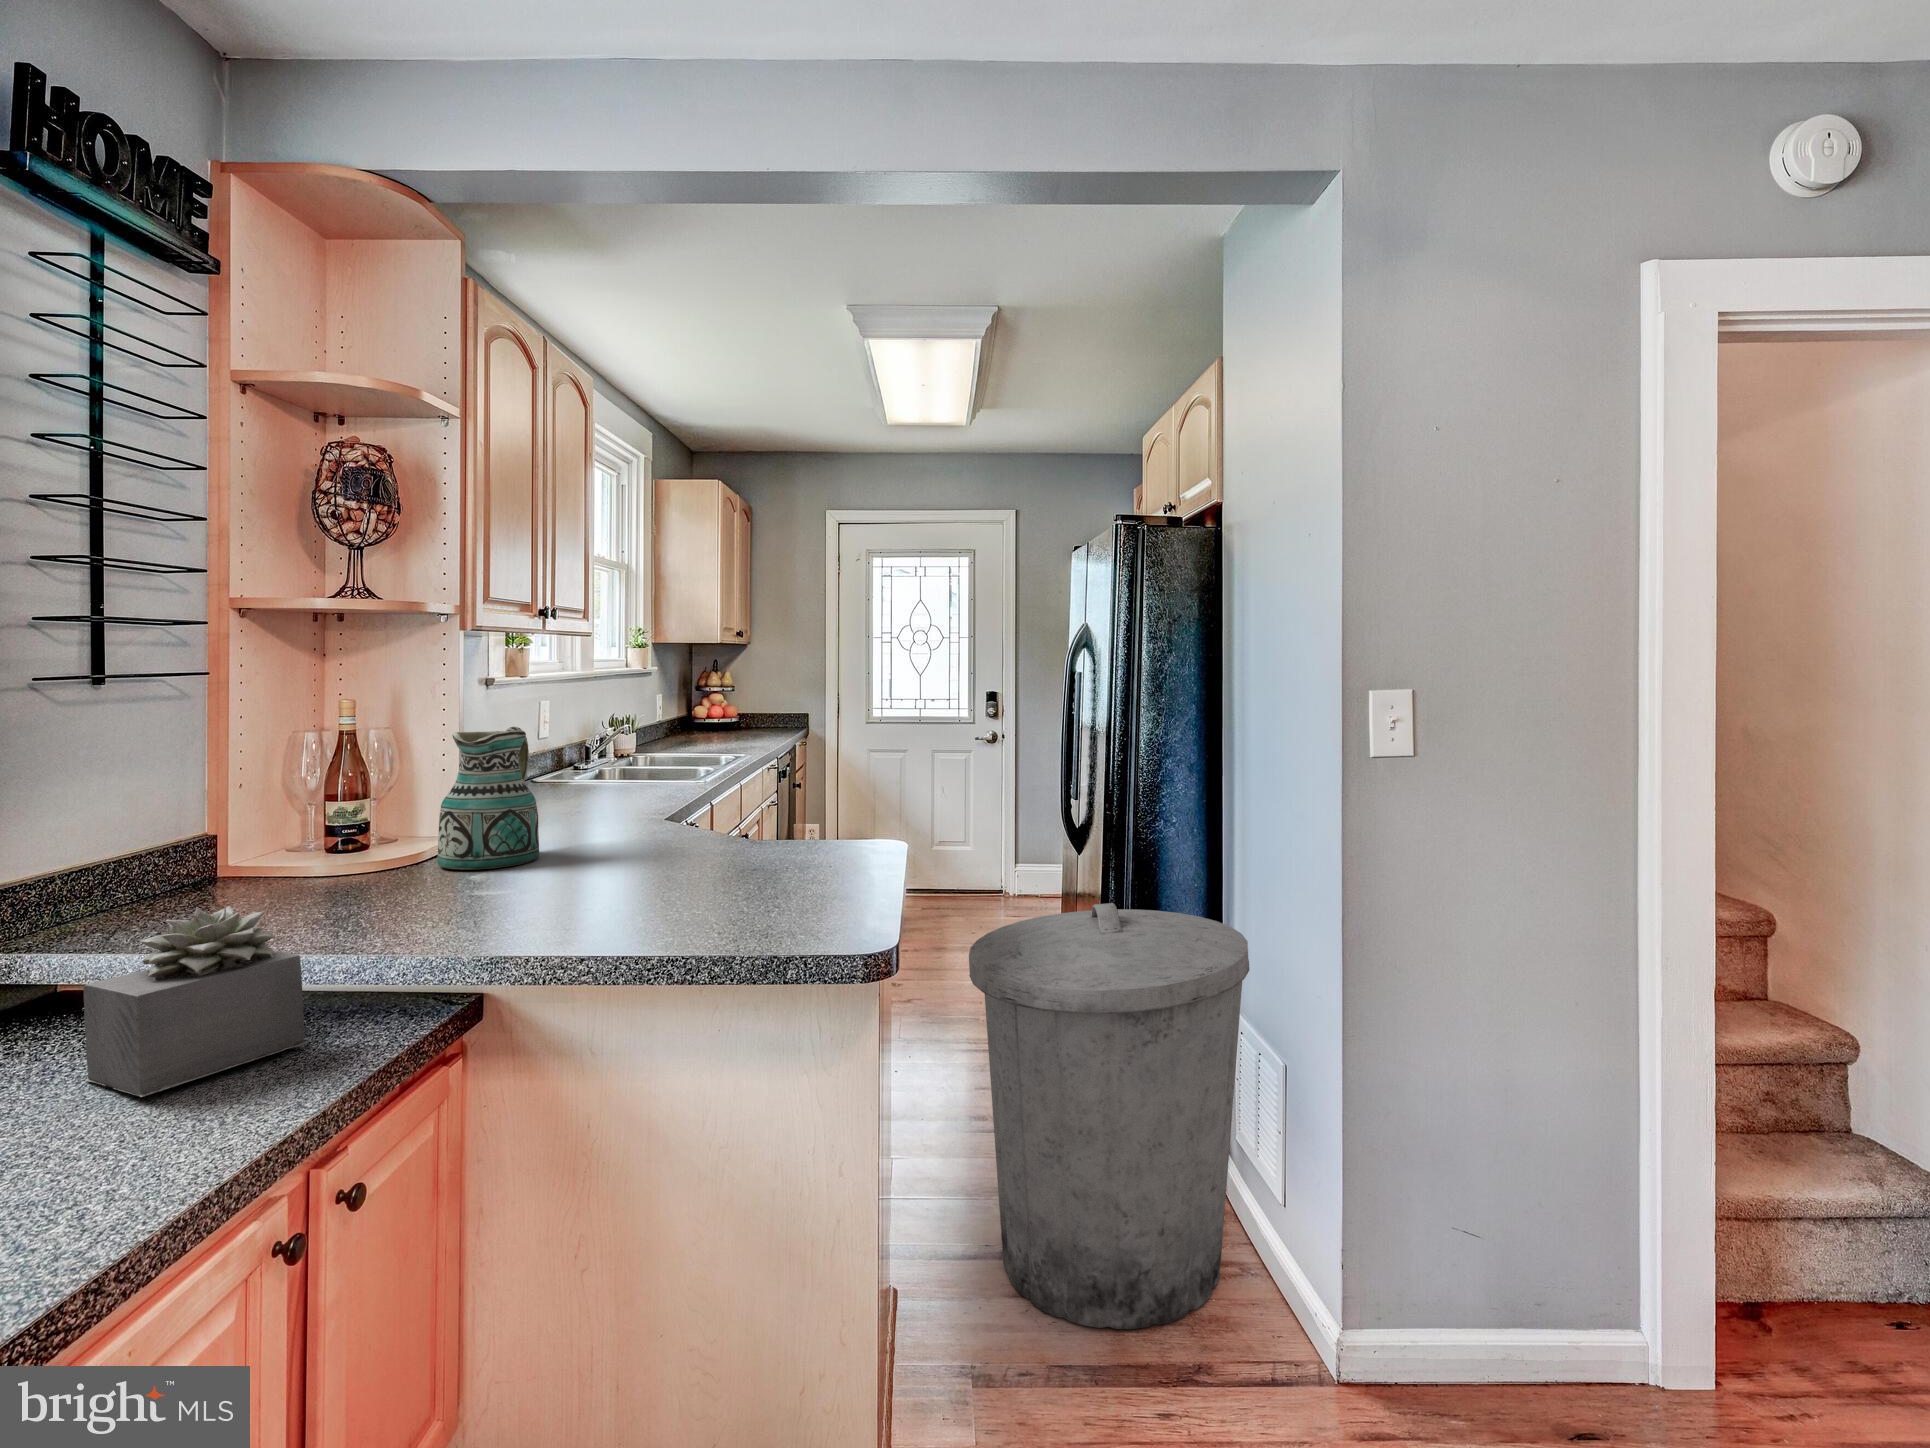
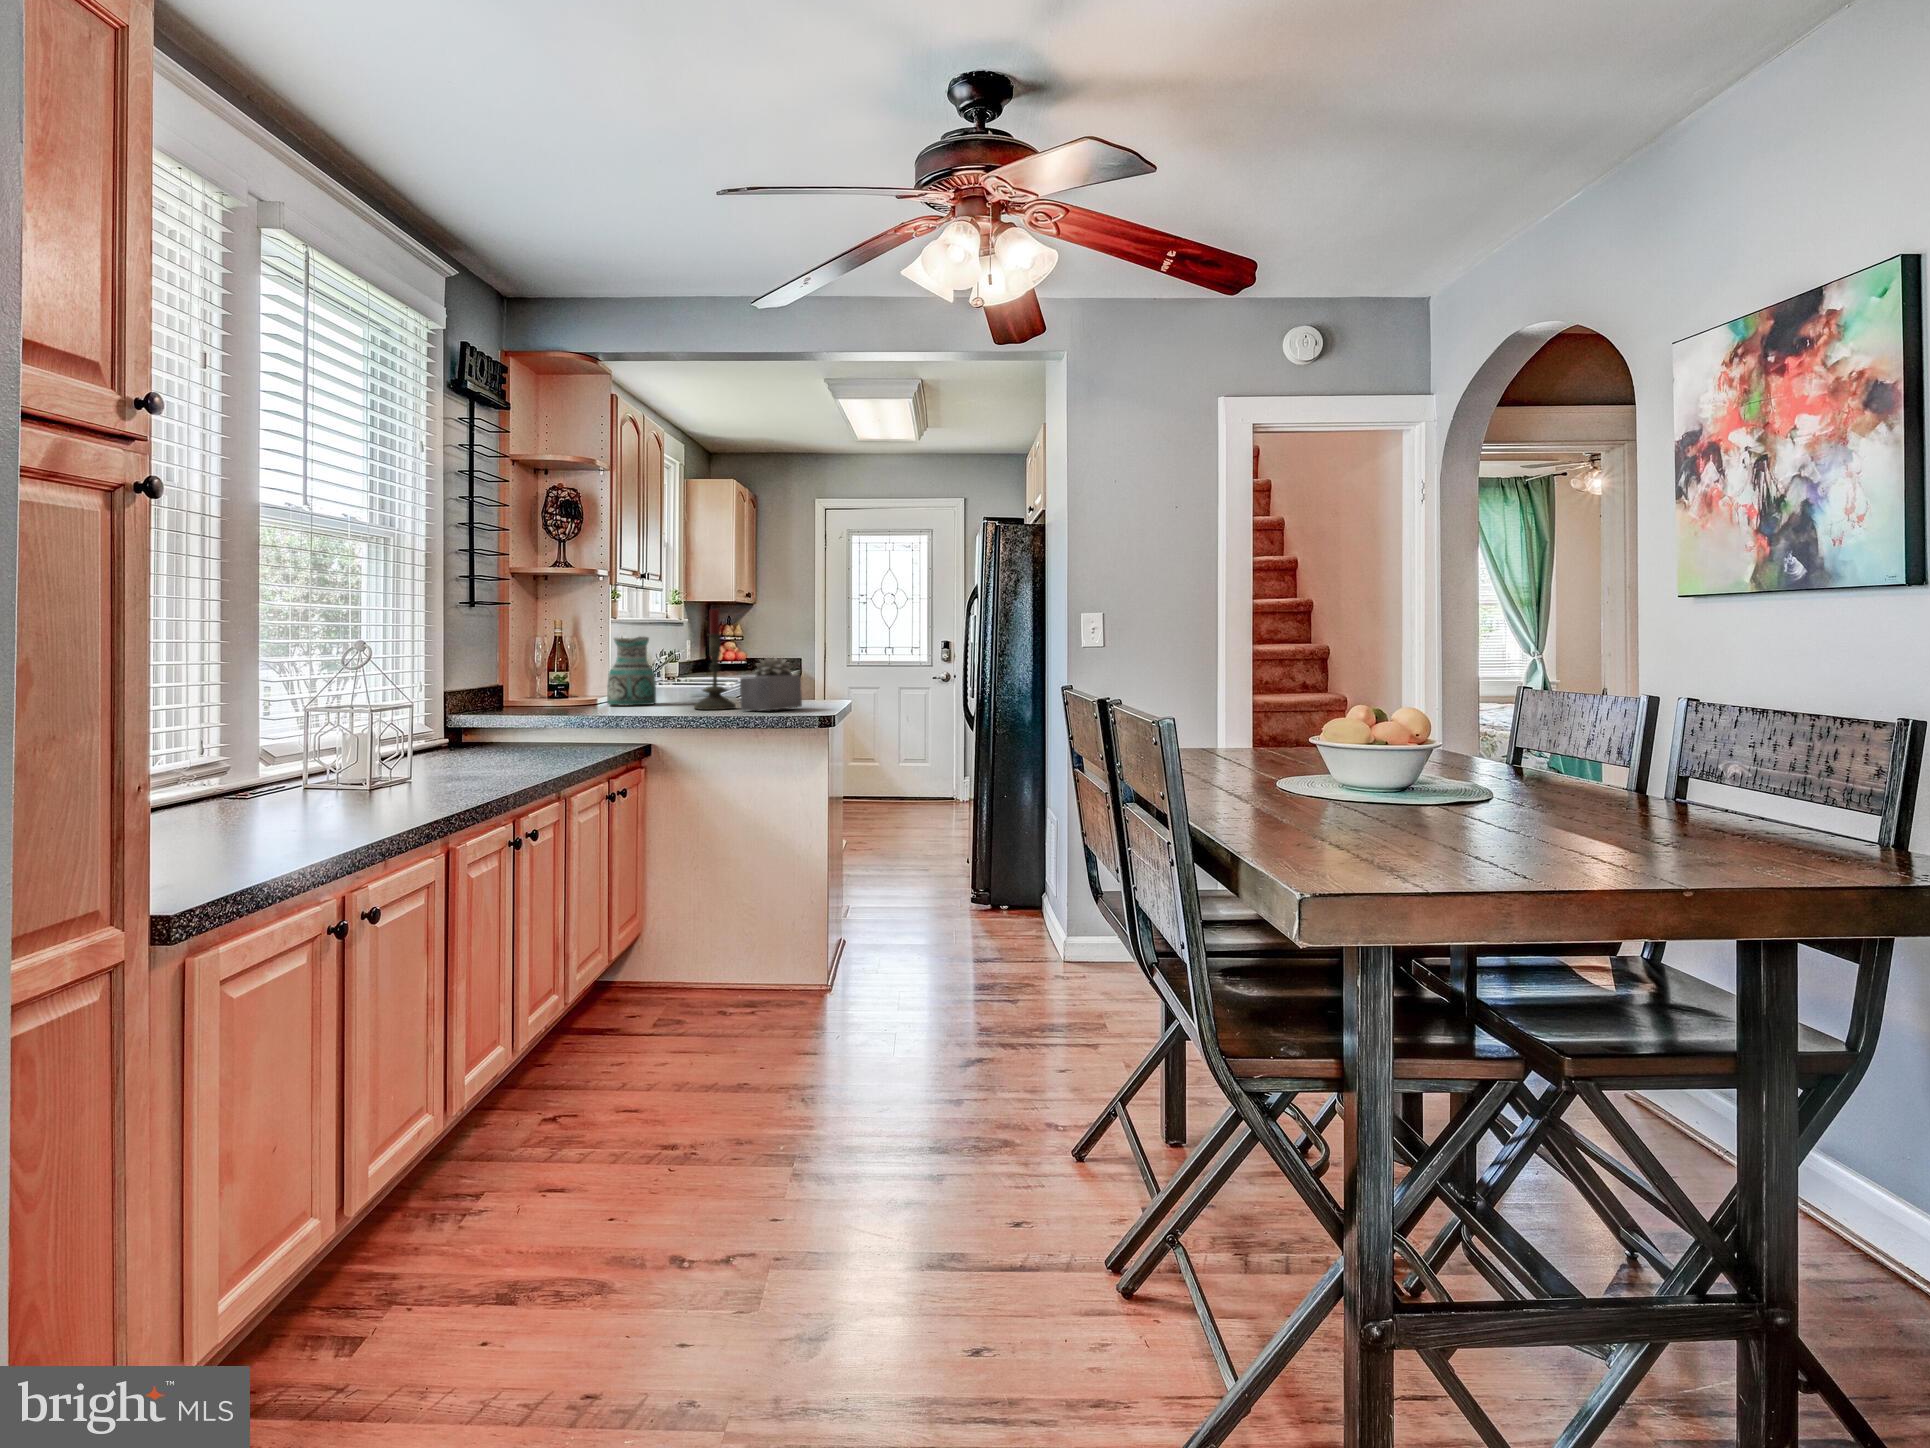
candle: none [594,678,683,901] -> present [694,609,736,710]
trash can: present [969,903,1249,1329] -> none [885,736,1037,947]
succulent plant: present [84,906,307,1097] -> present [740,657,802,711]

